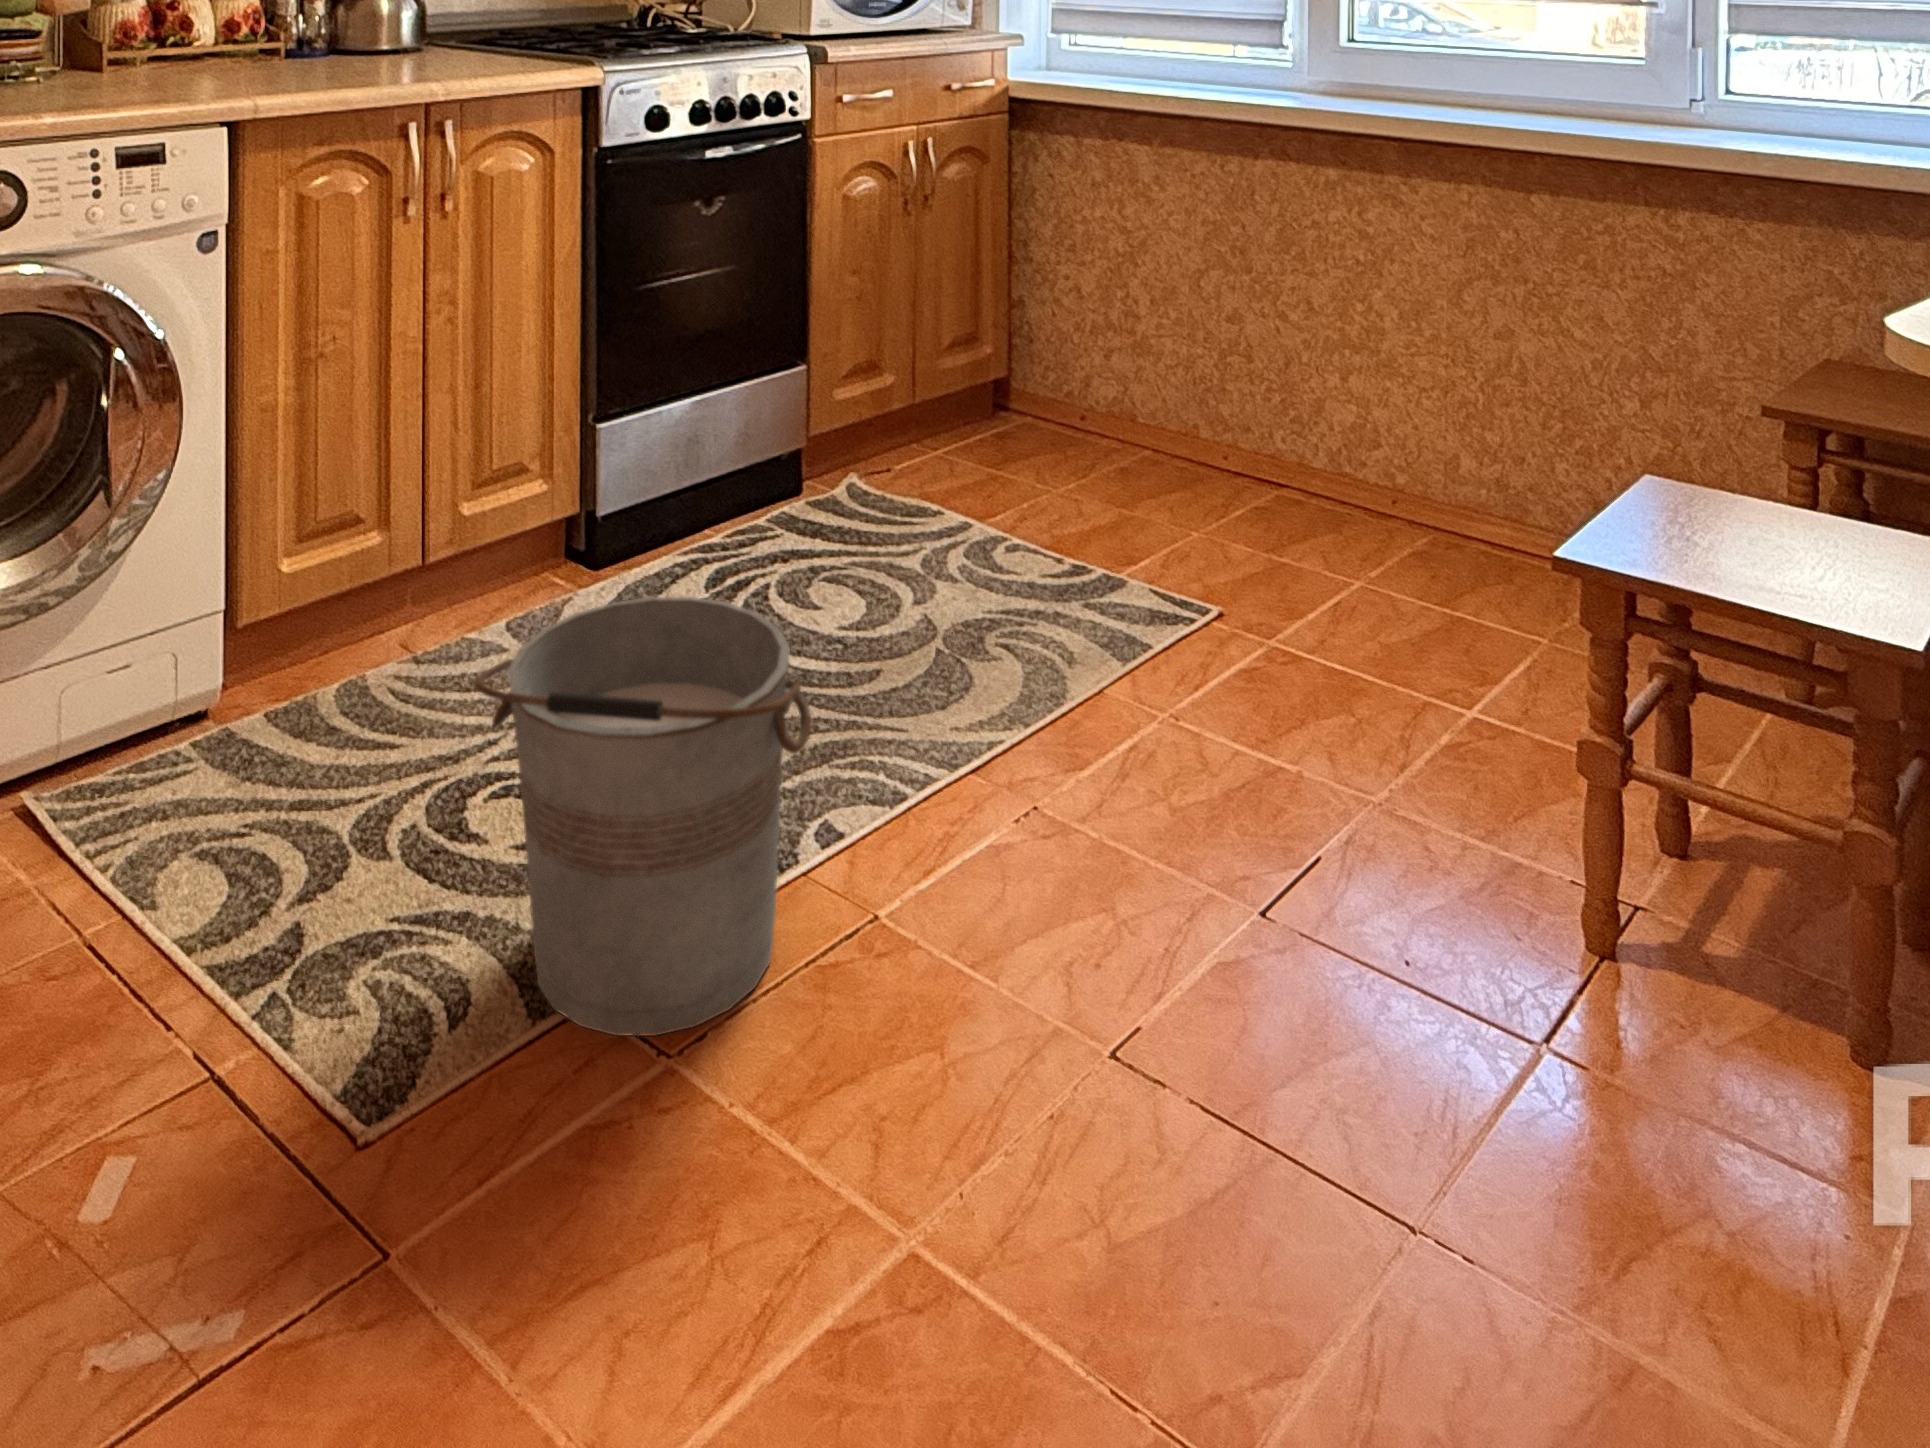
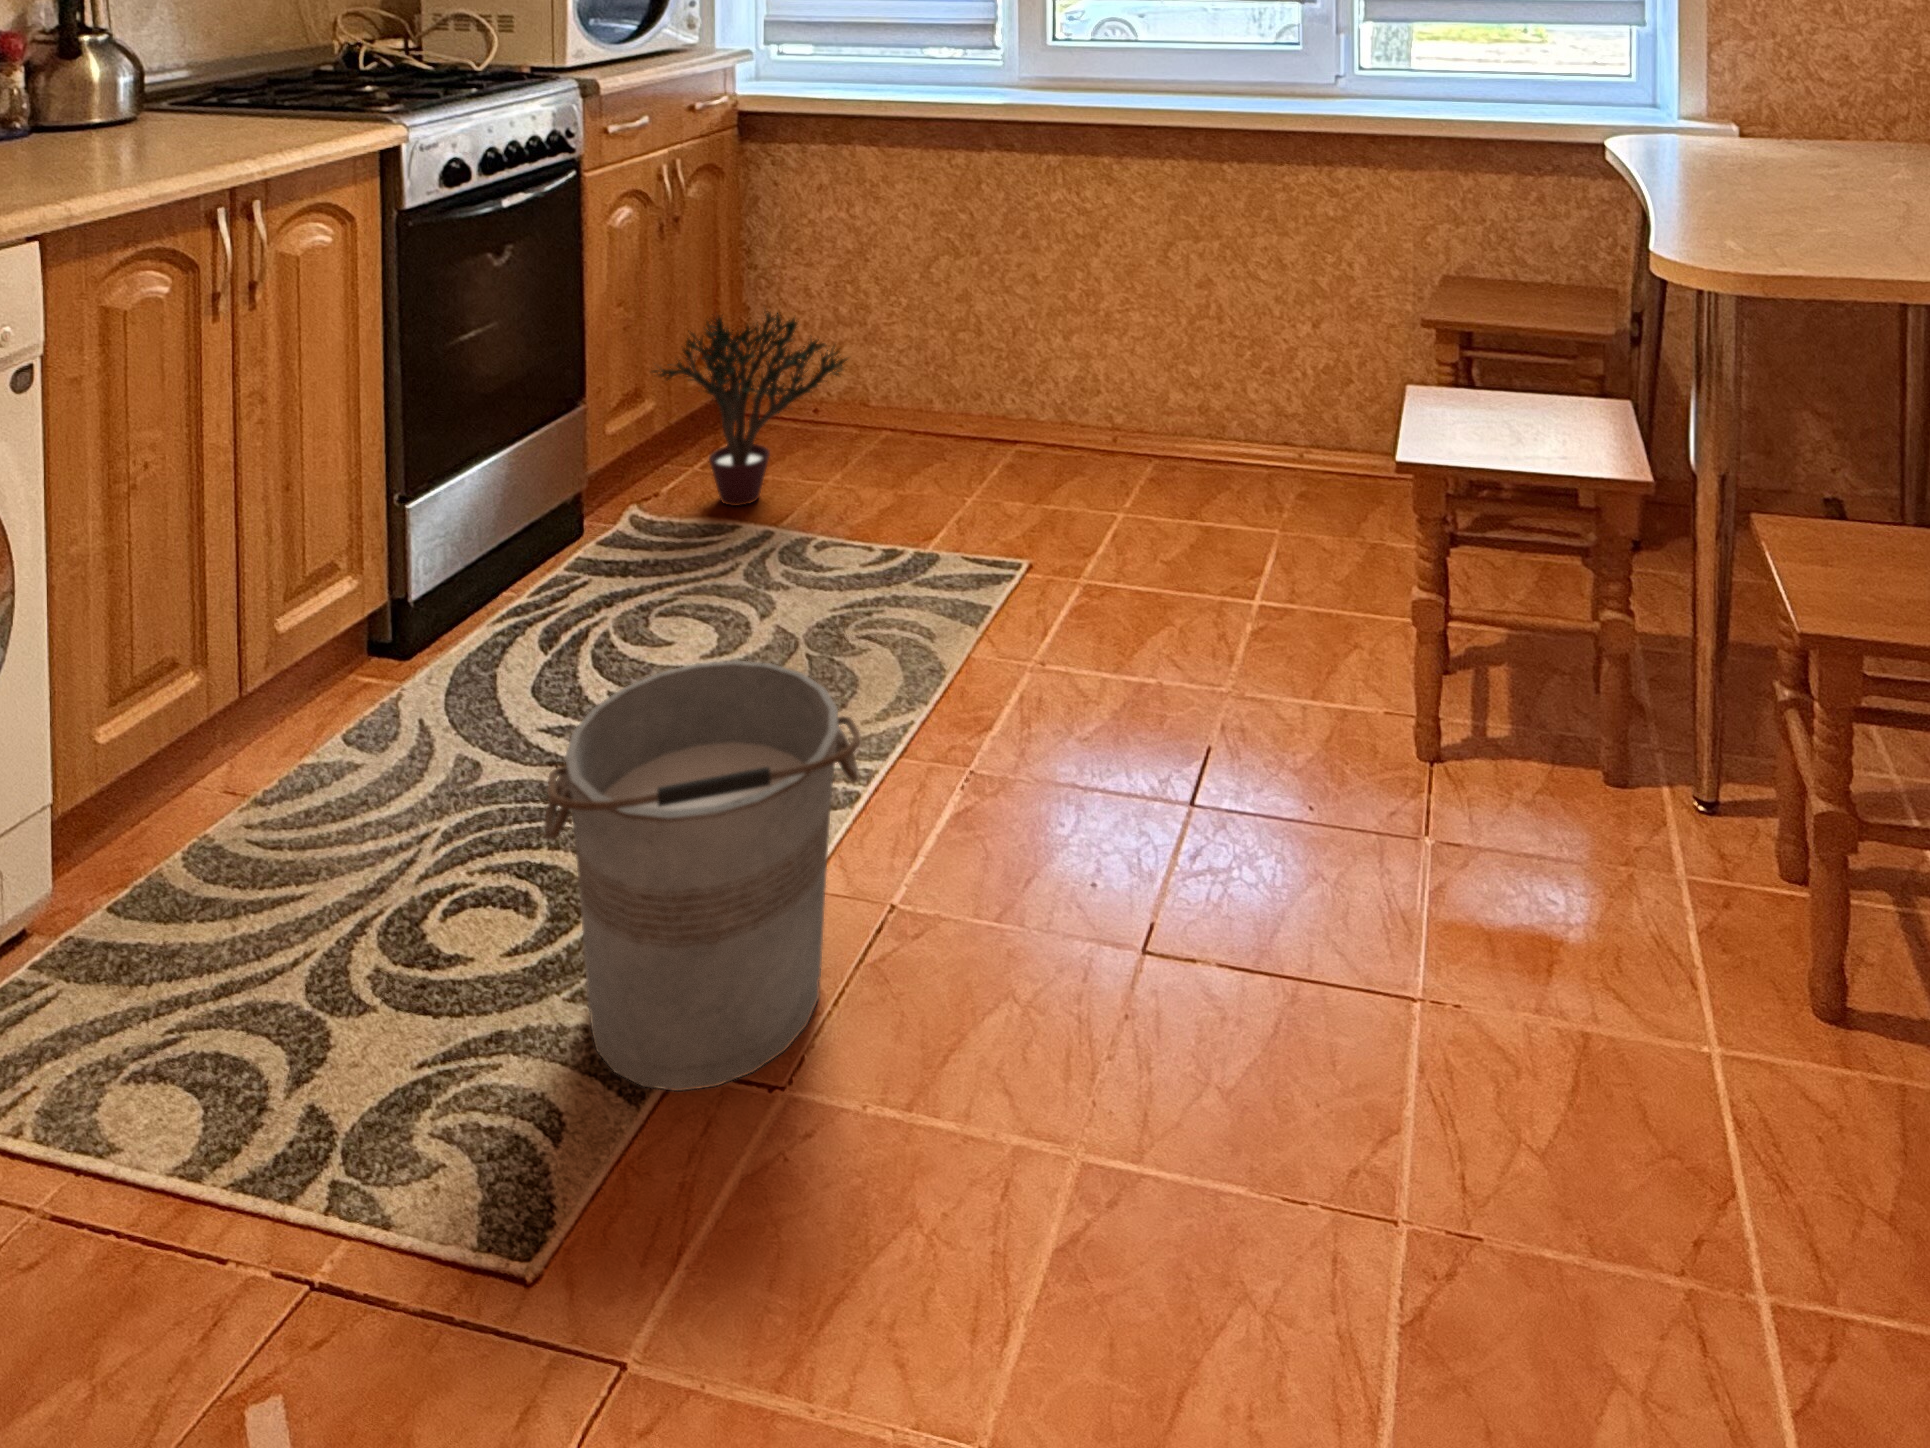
potted plant: none [867,288,1077,496] -> present [652,312,847,506]

